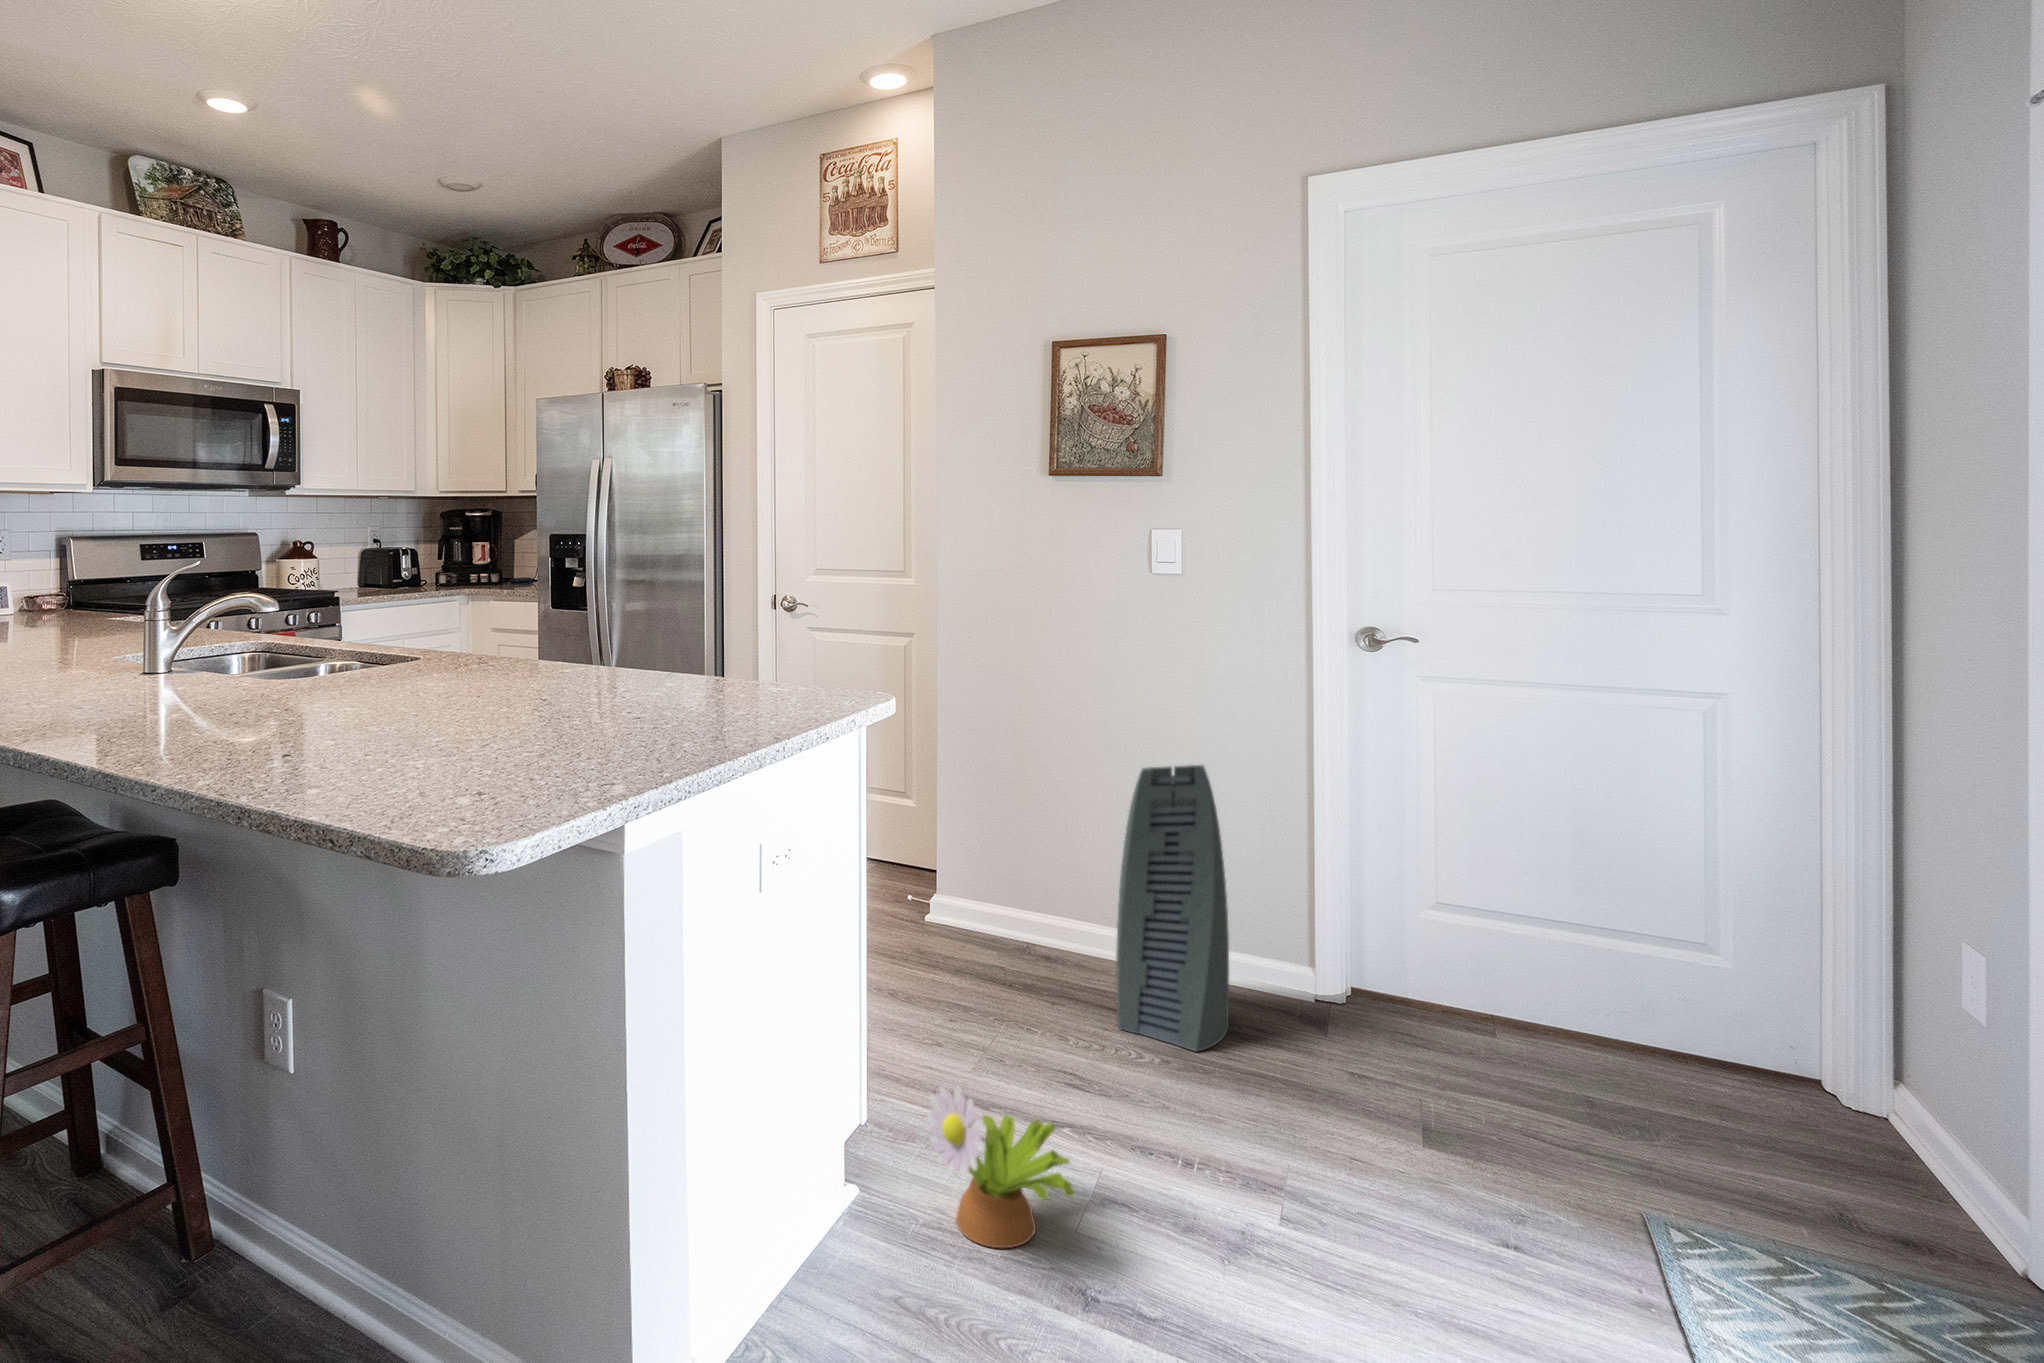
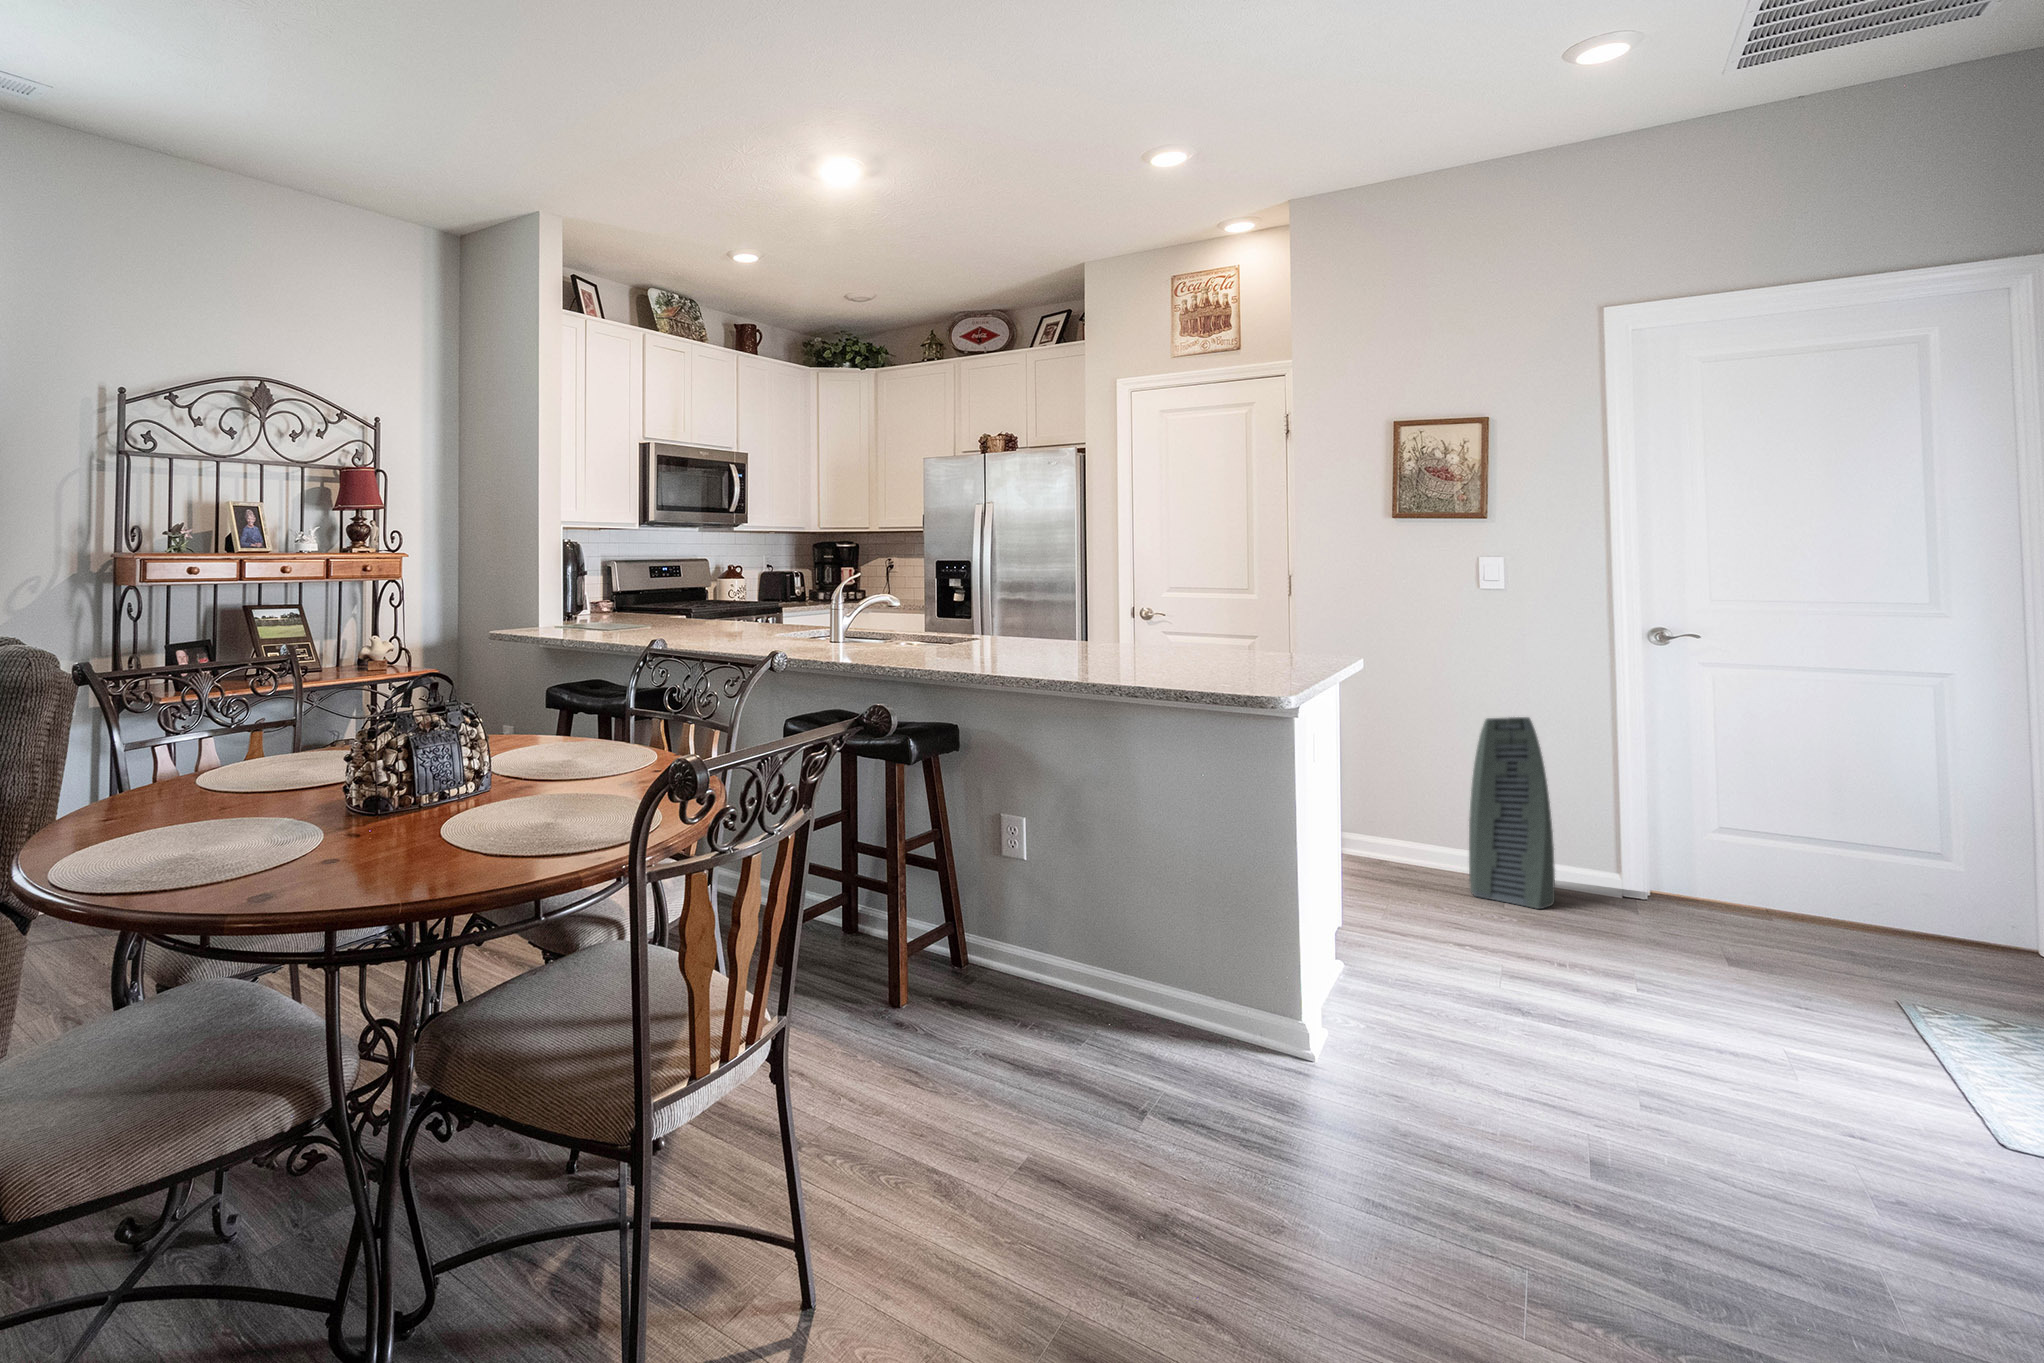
decorative plant: present [927,1085,1075,1248] -> none [1404,892,1520,989]

